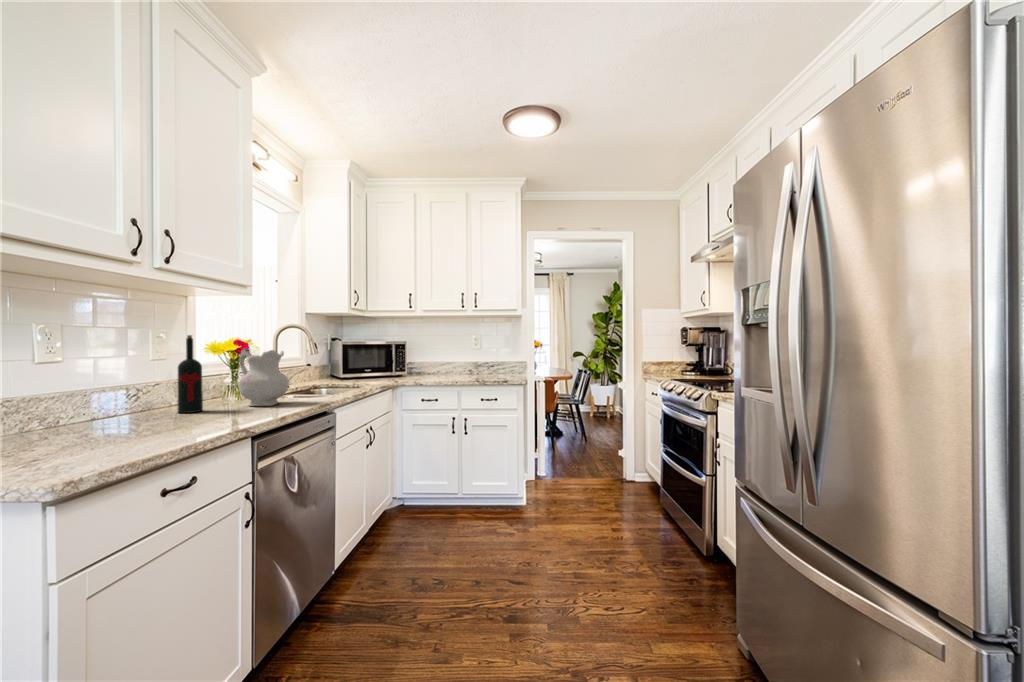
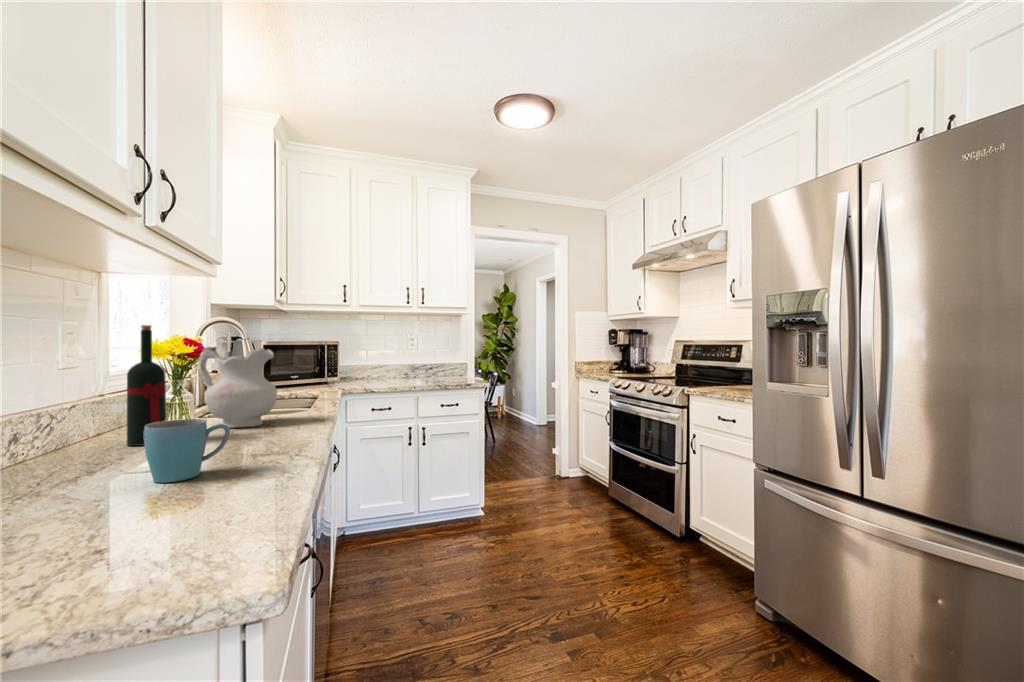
mug: none [131,397,184,434] -> present [144,419,230,483]

